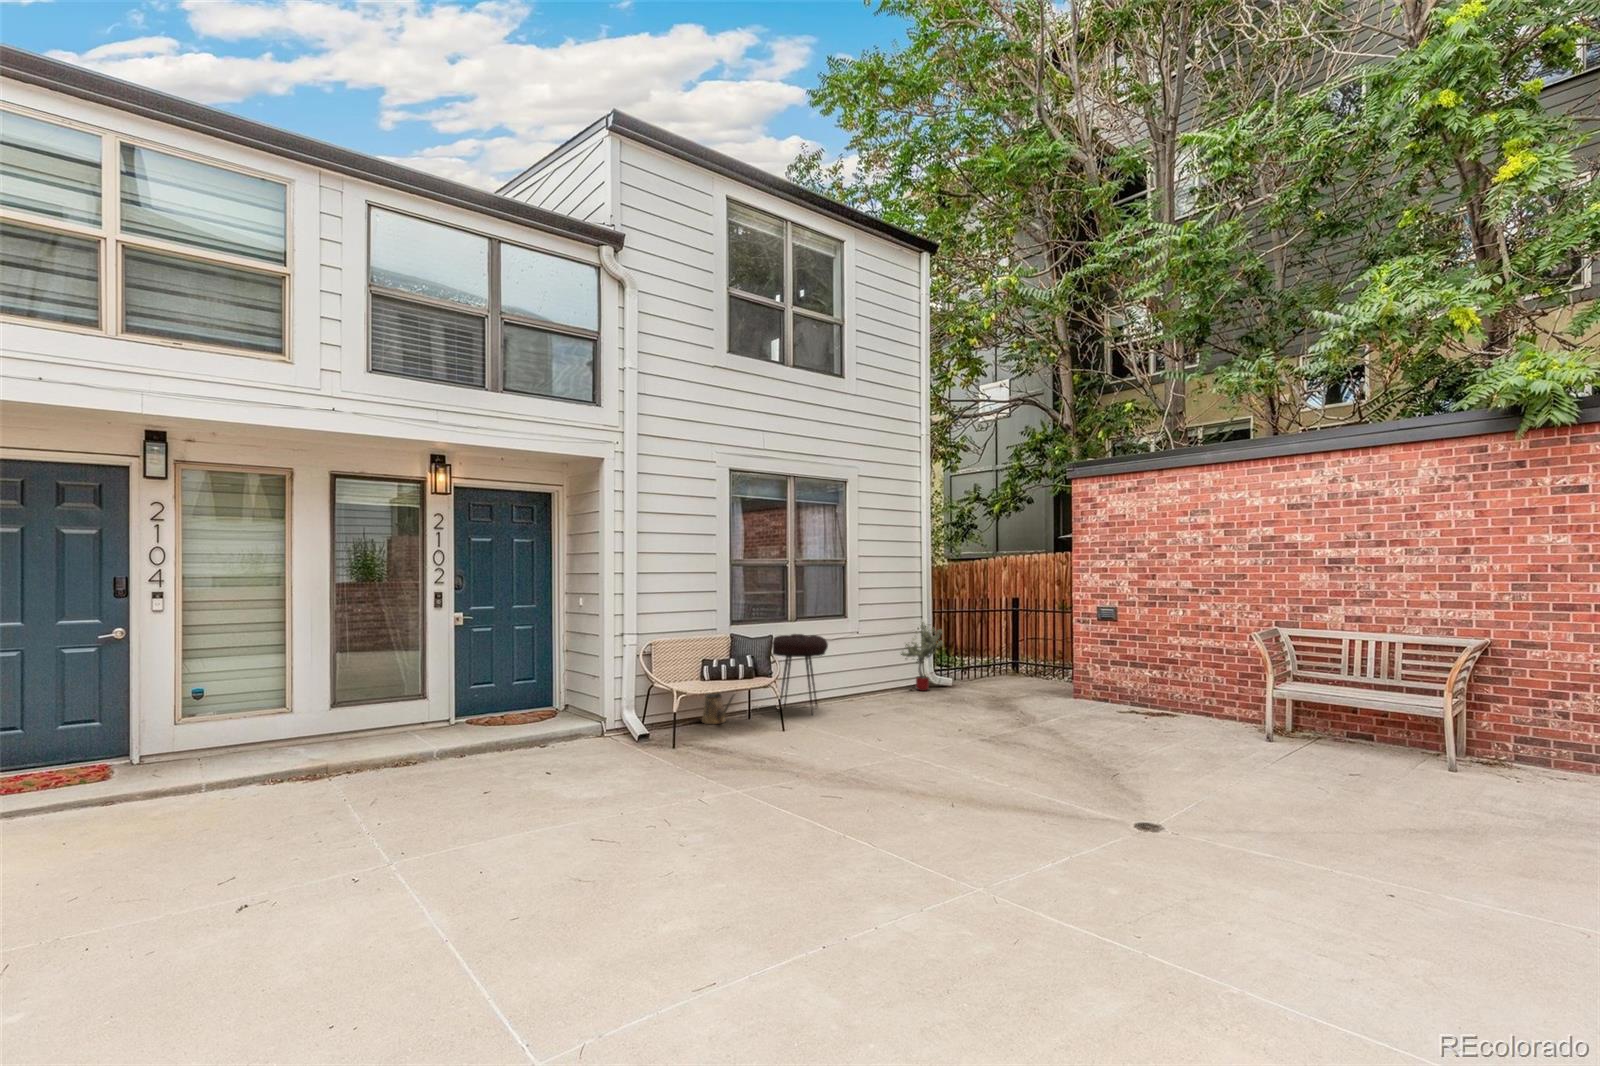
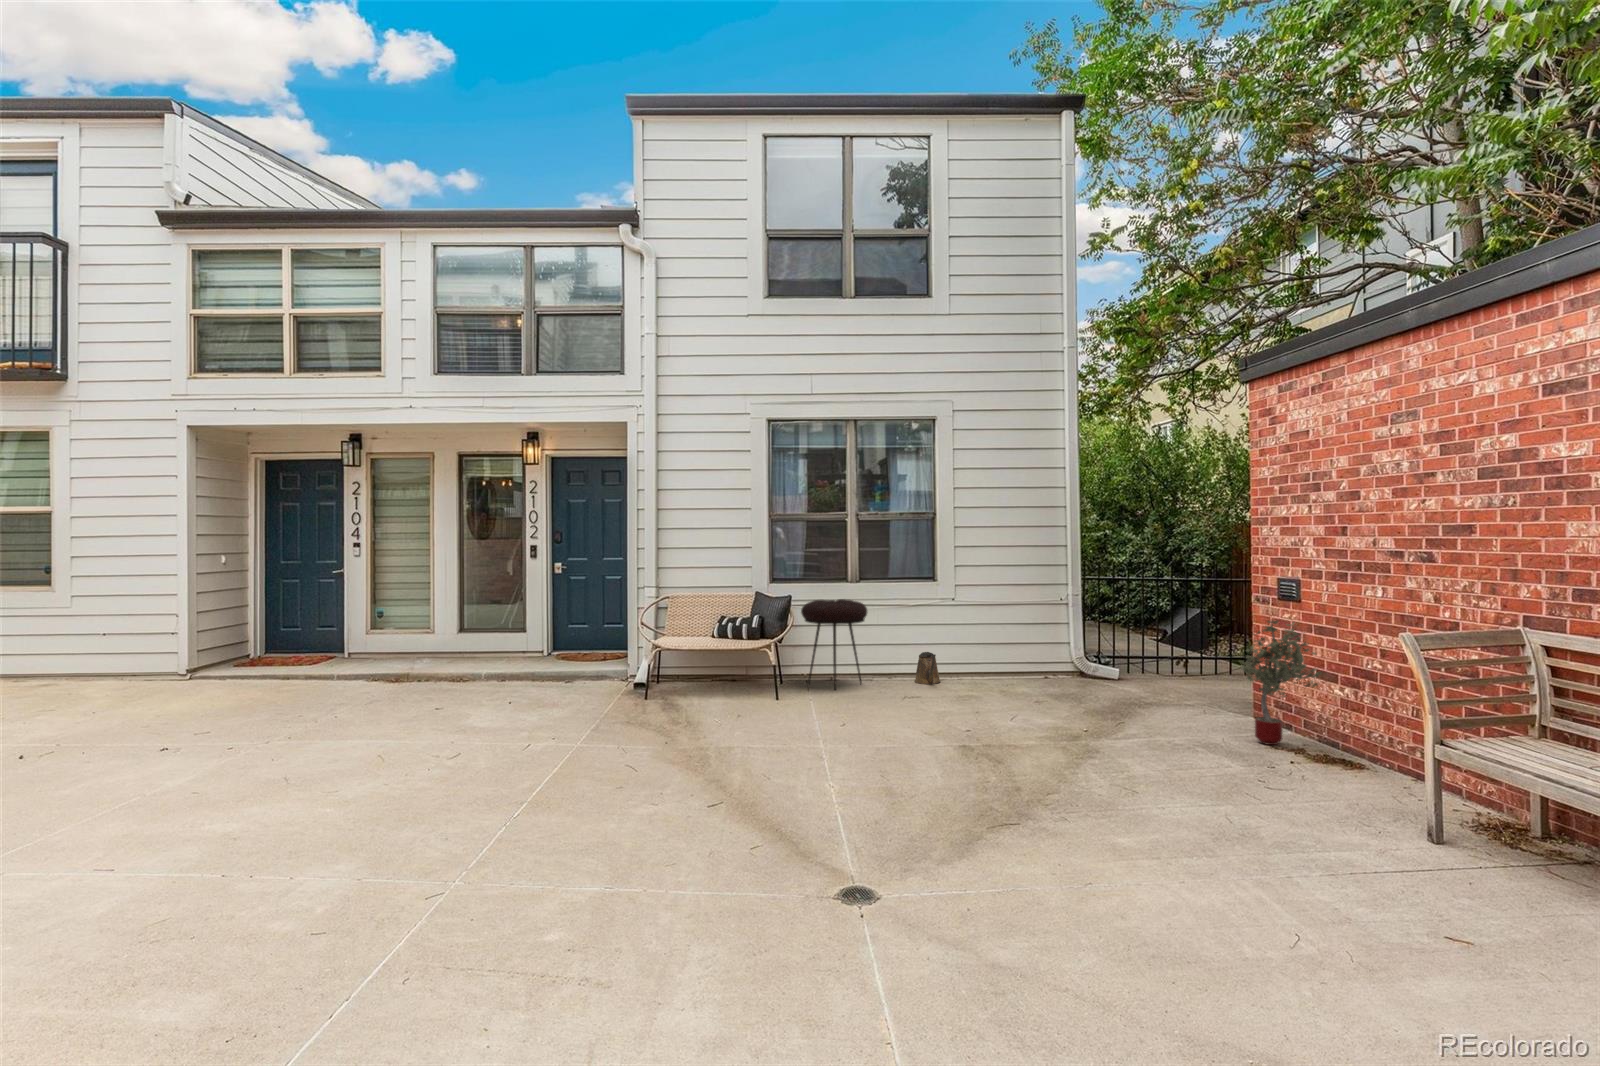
potted tree: present [901,622,943,691] -> present [1241,621,1321,745]
watering can: present [702,693,735,724] -> present [915,652,940,684]

